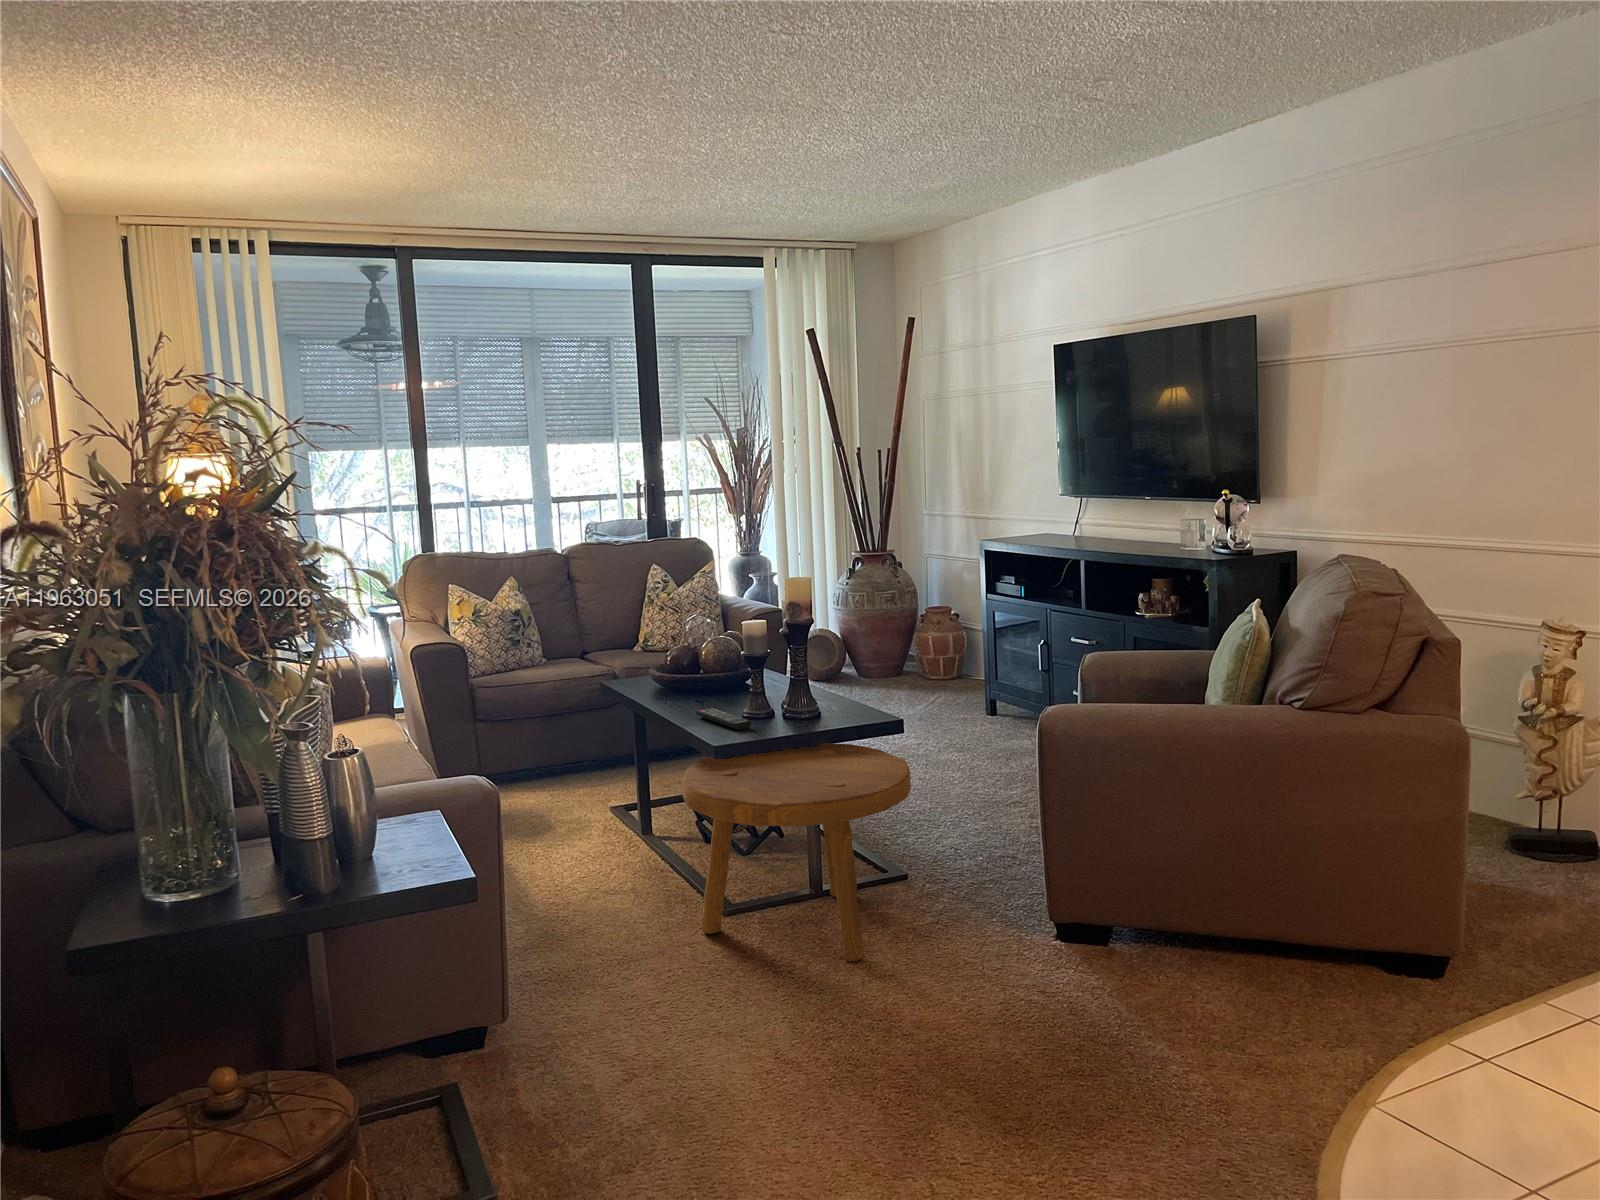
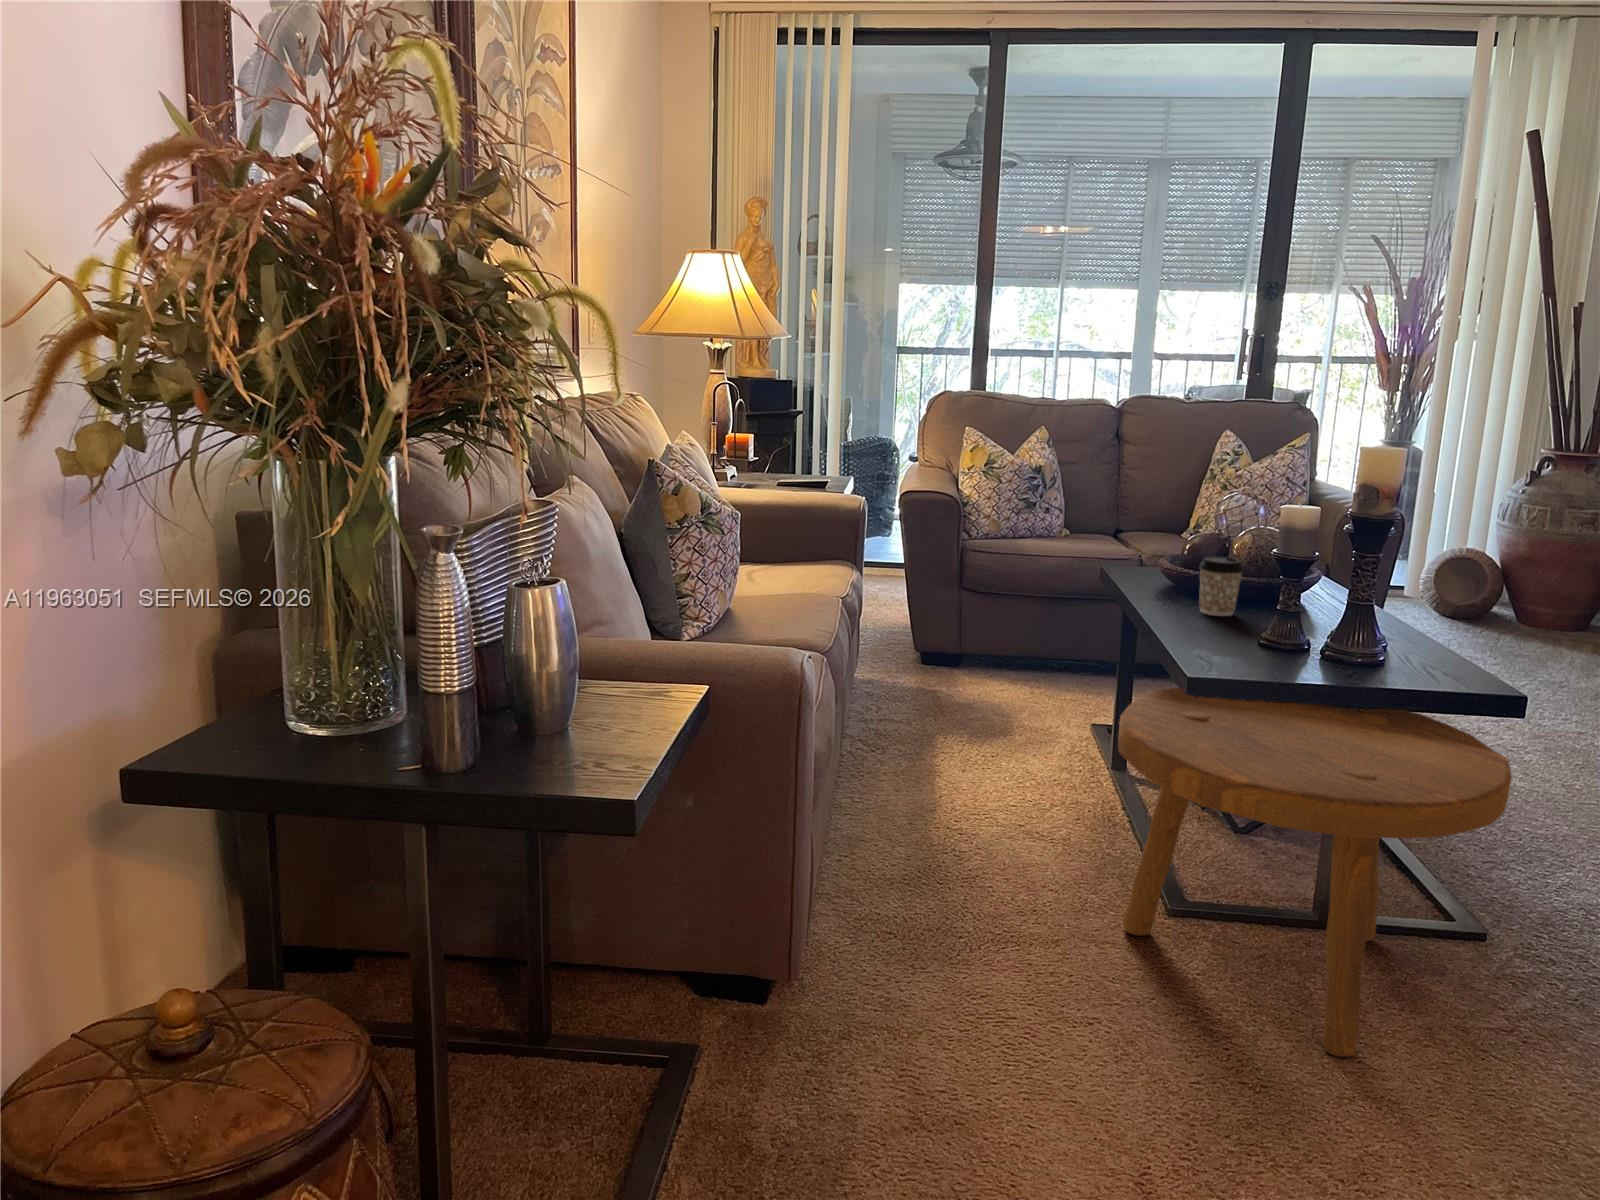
coffee cup: none [687,664,717,706] -> present [1199,557,1243,616]
remote control: present [696,708,752,730] -> none [1192,620,1264,658]

